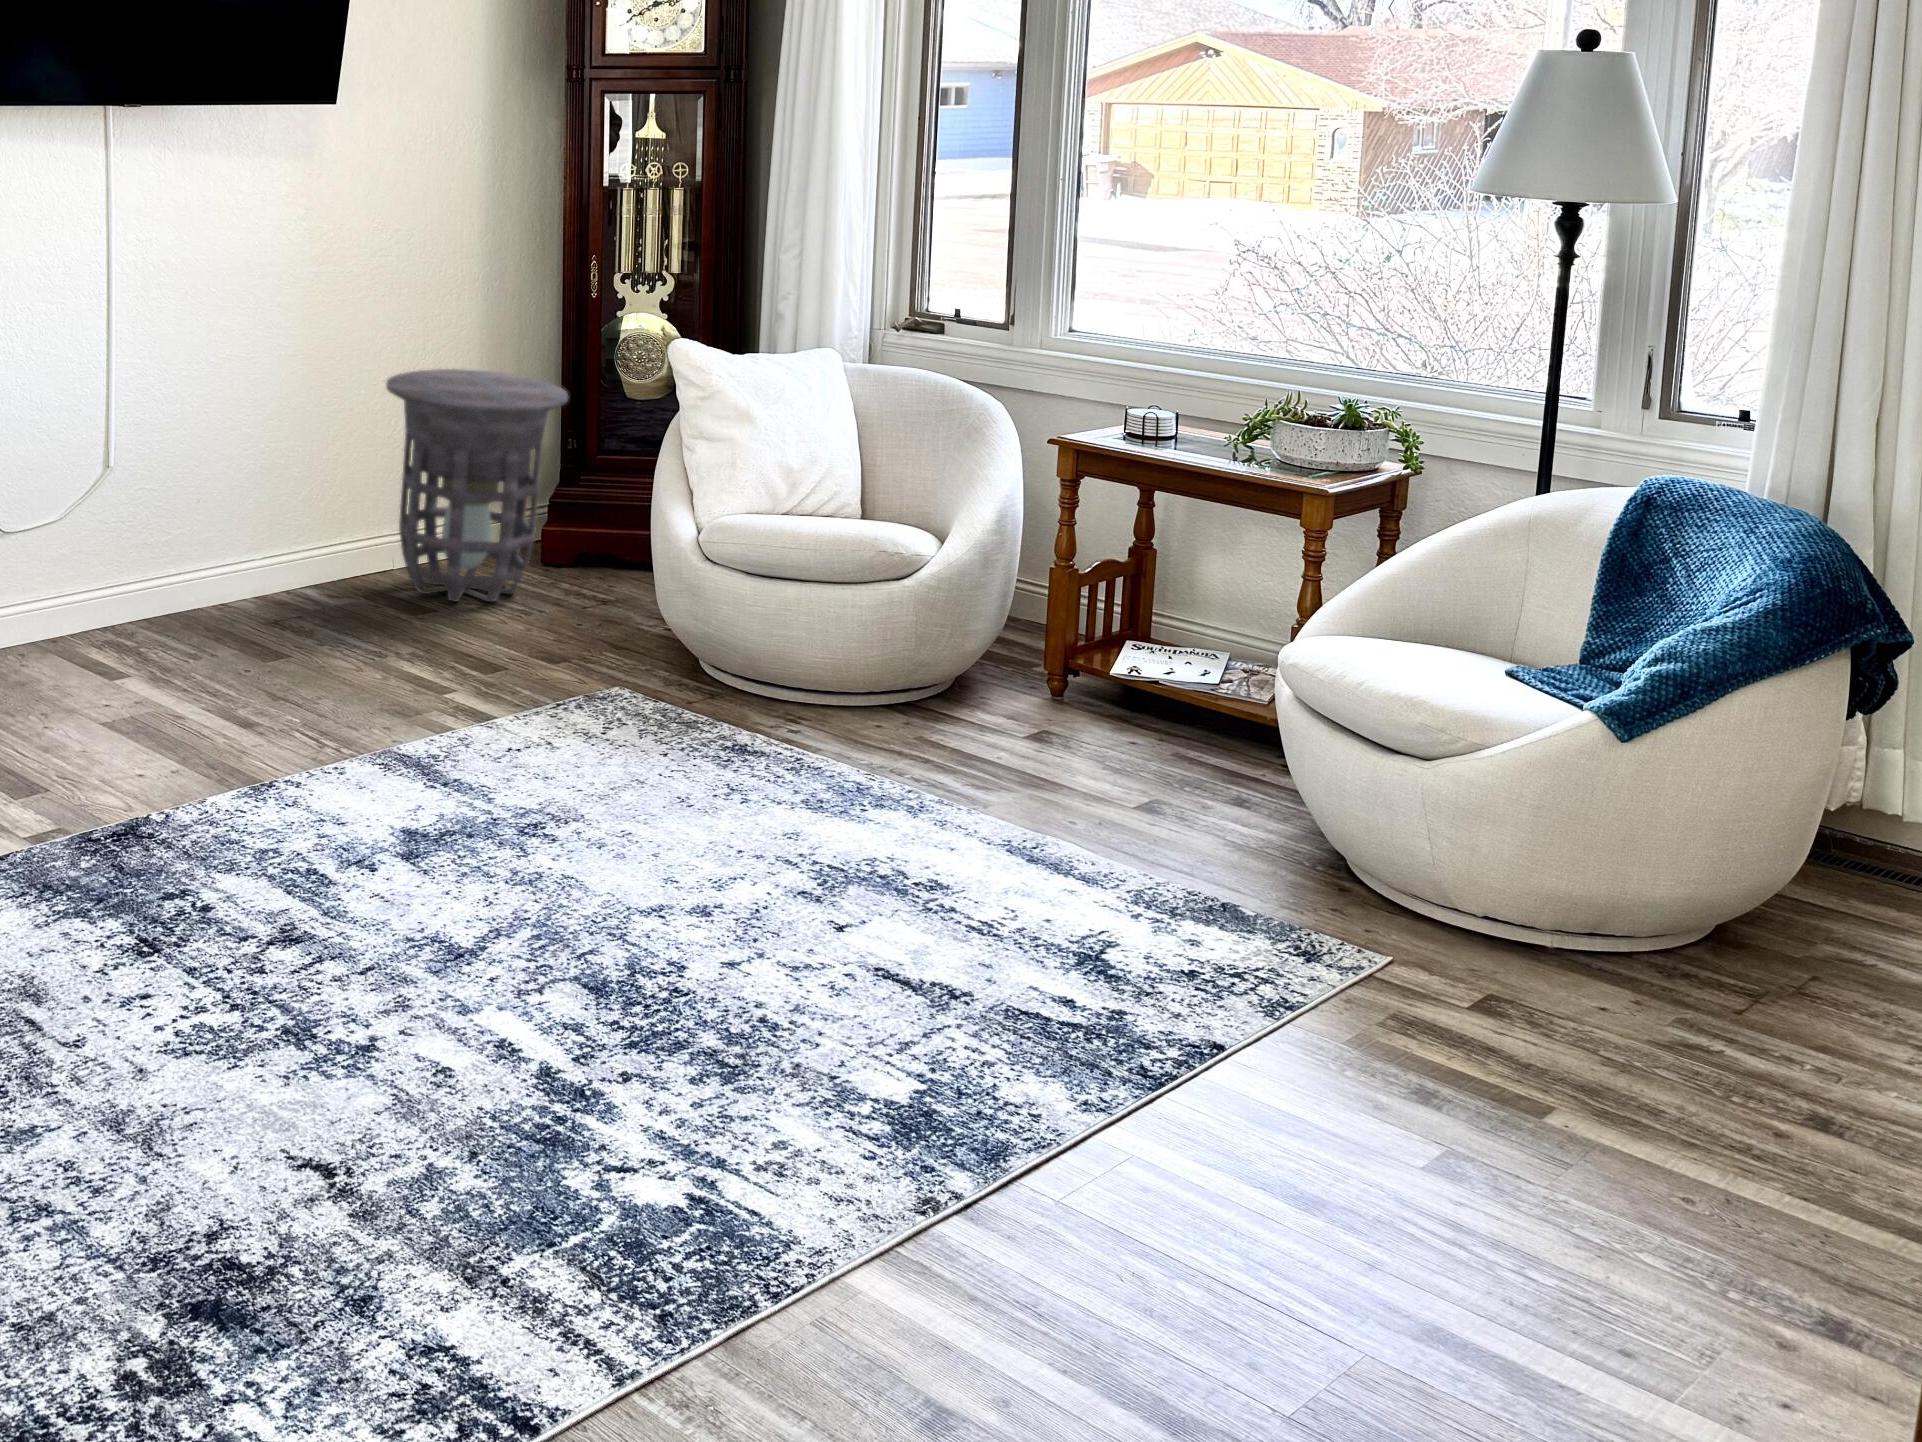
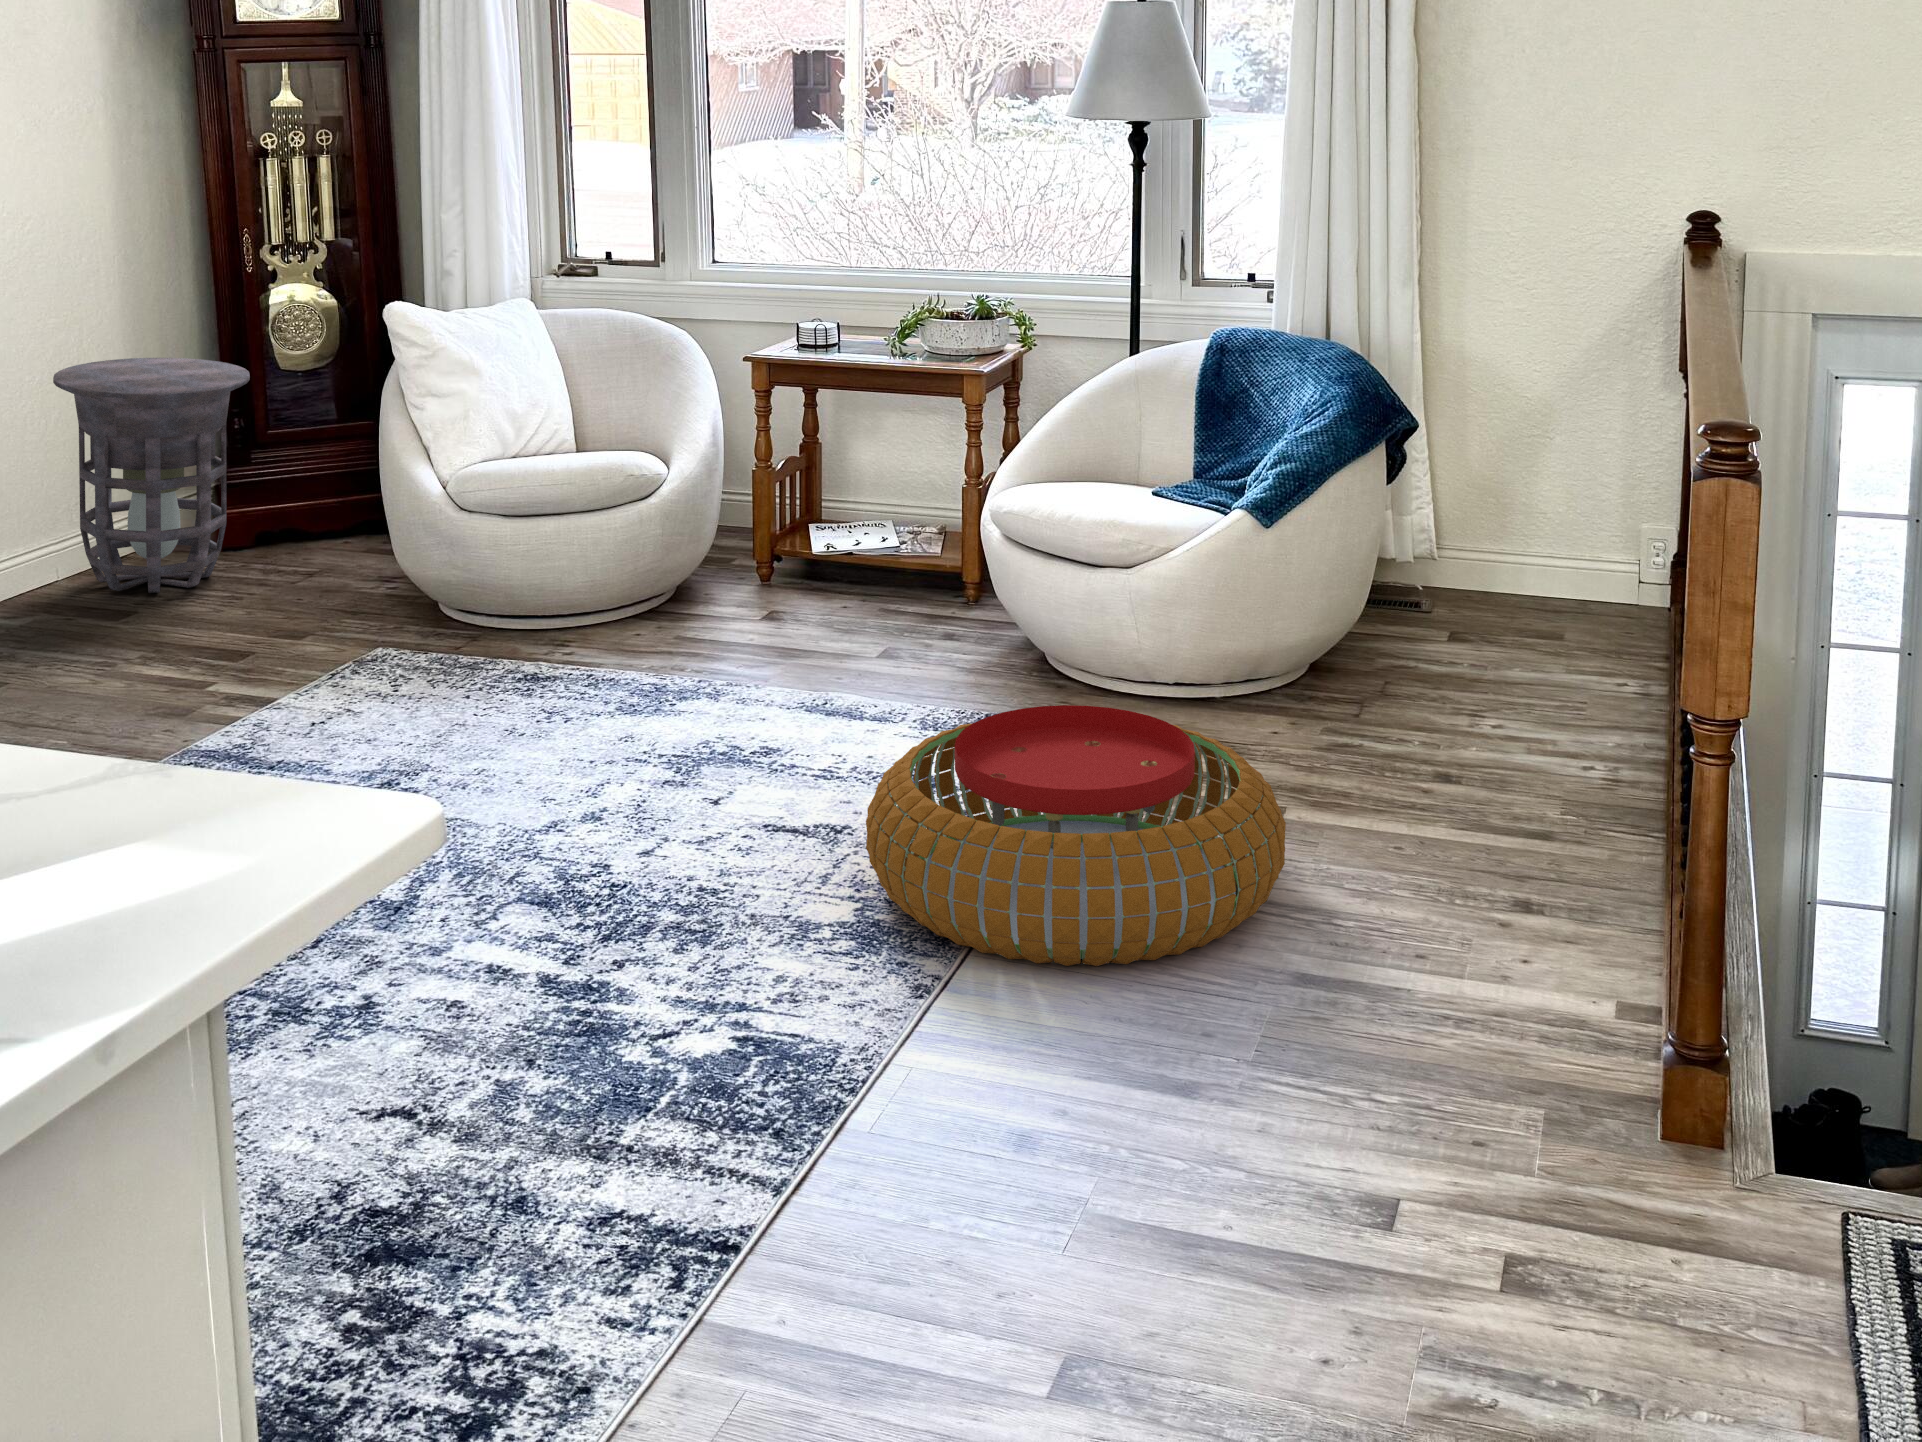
pouf: none [937,900,1482,1250] -> present [866,705,1286,966]

